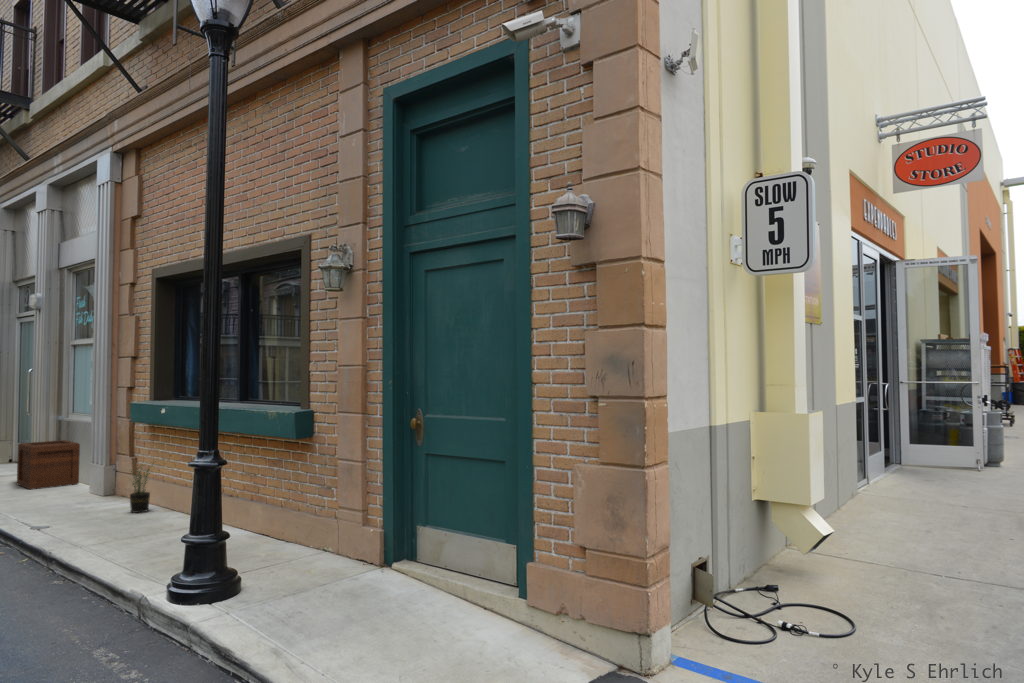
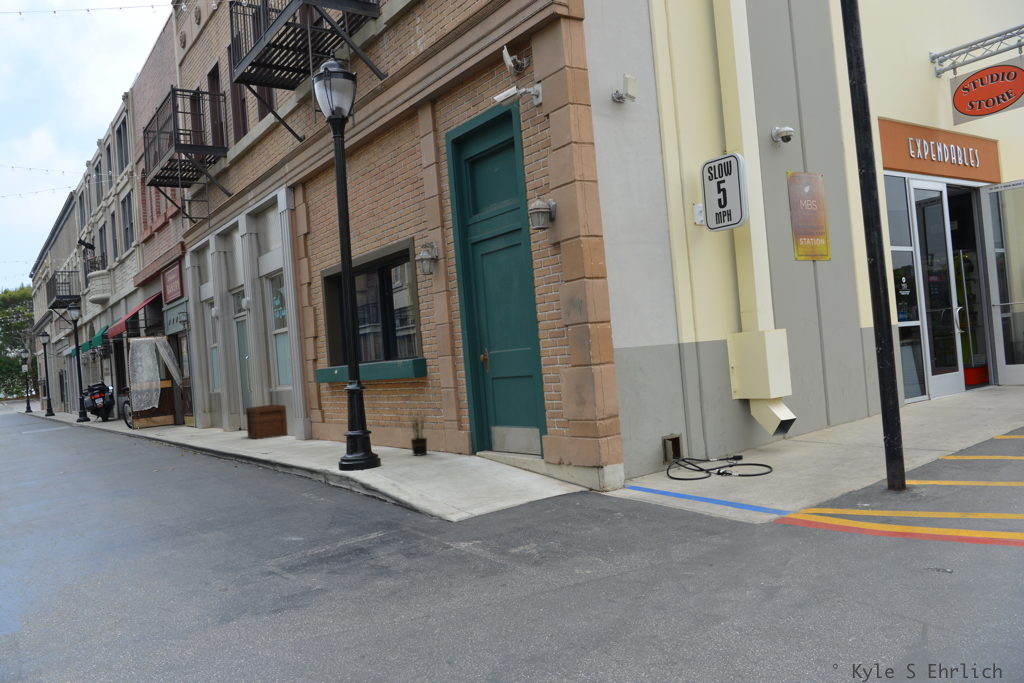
potted plant: present [130,467,150,513] -> present [410,412,427,455]

